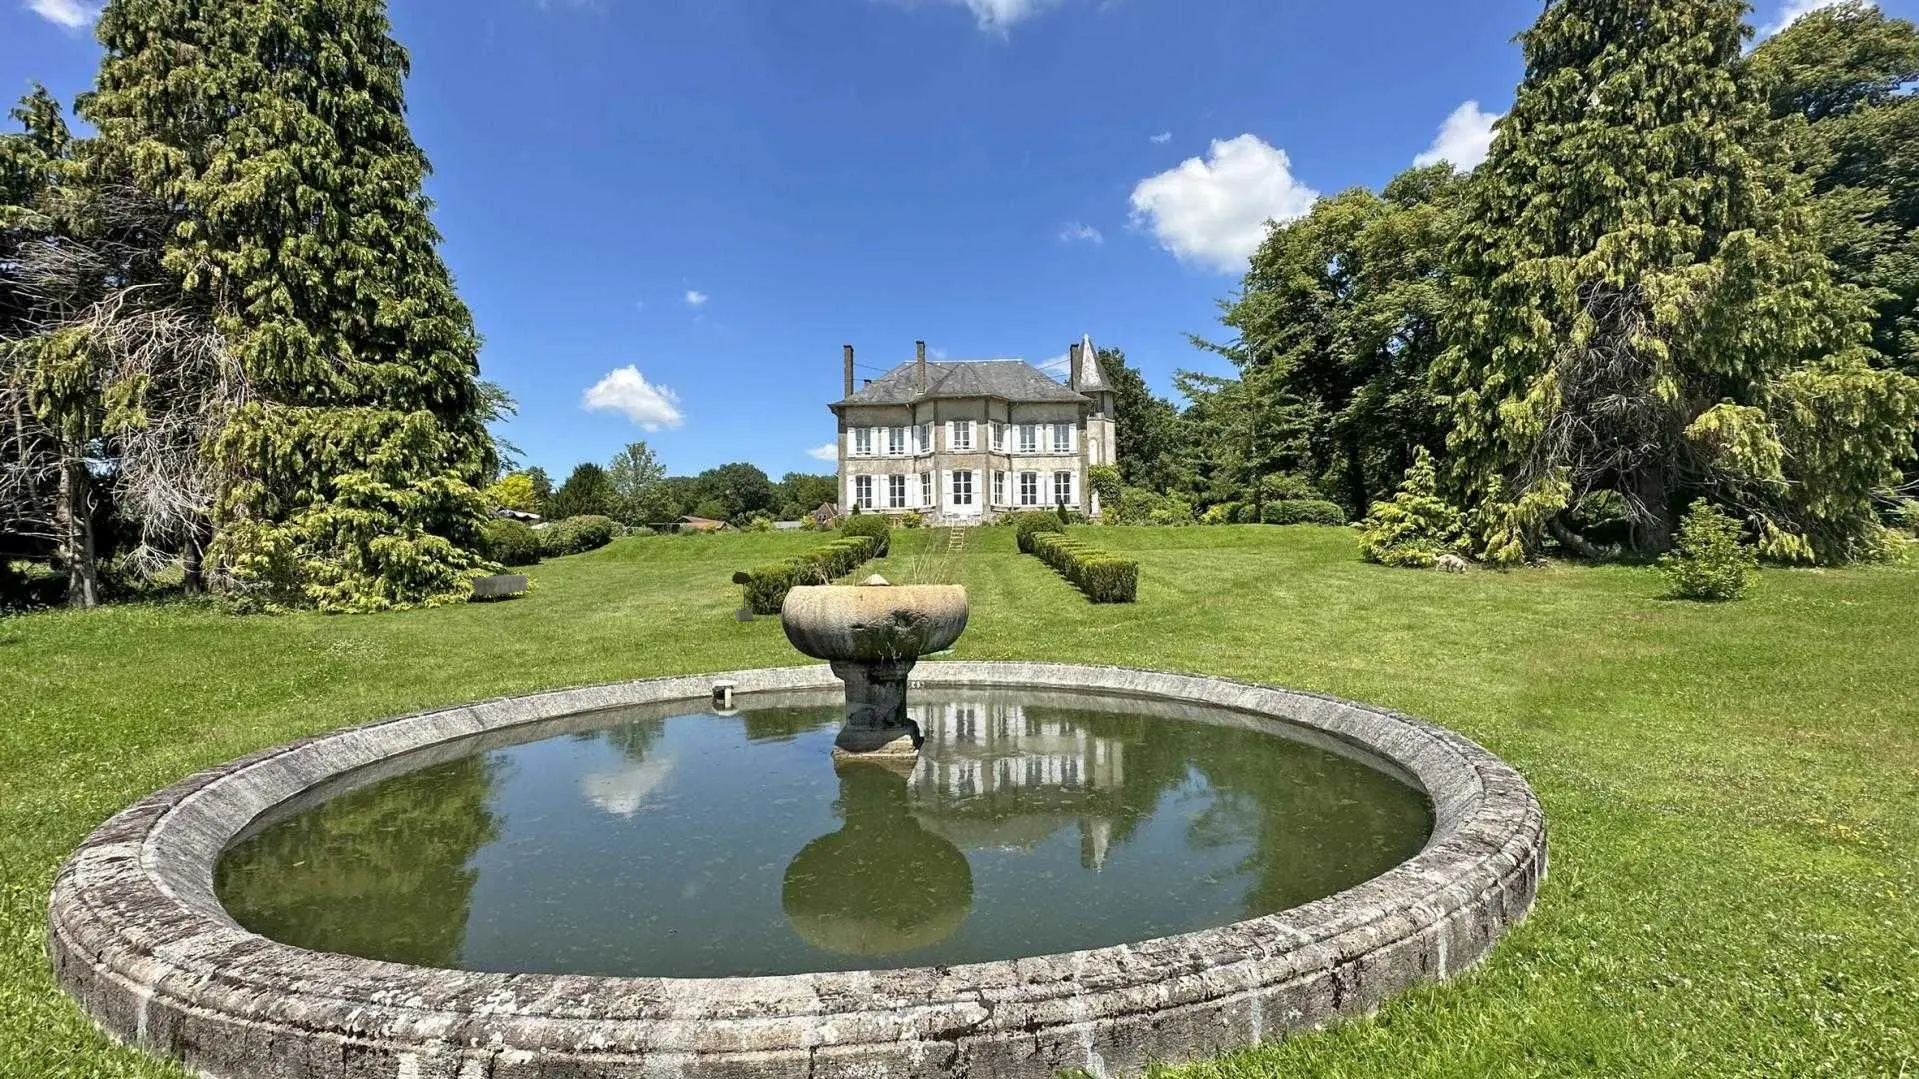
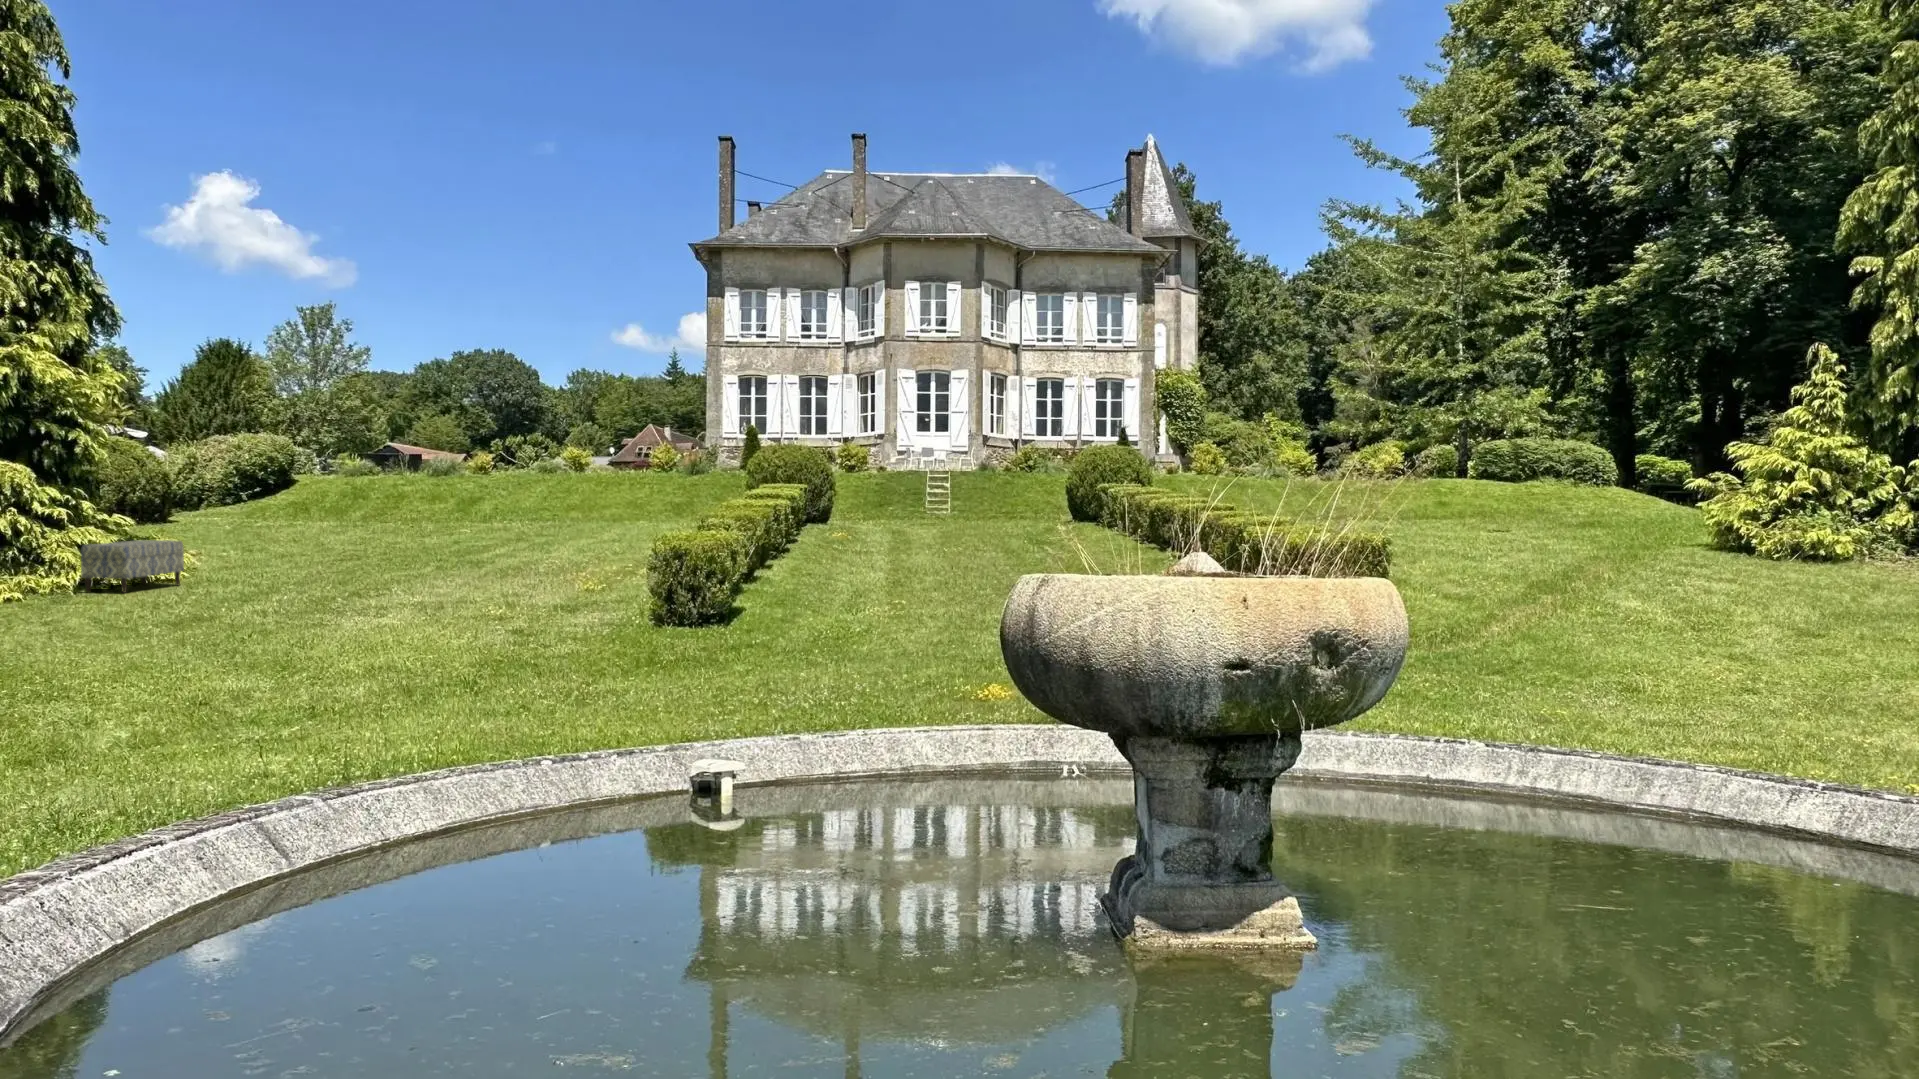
potted tree: present [732,571,753,621] -> none [616,541,656,638]

